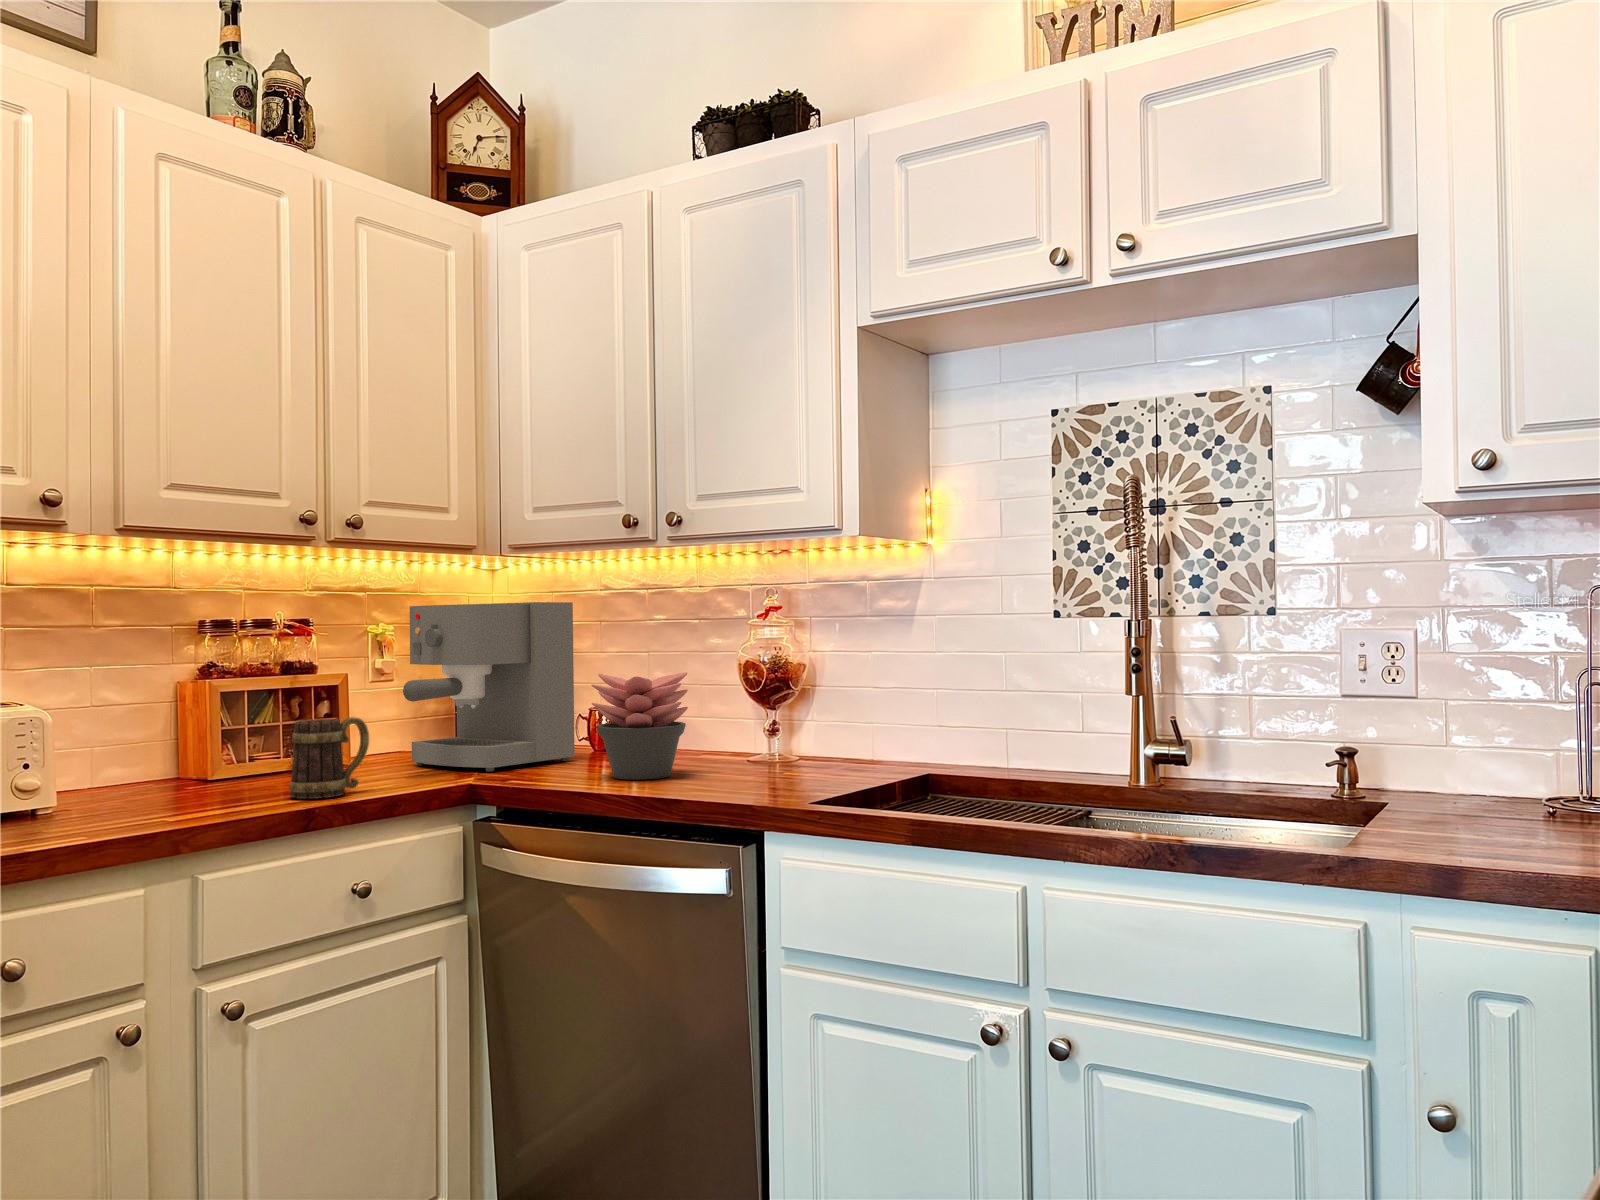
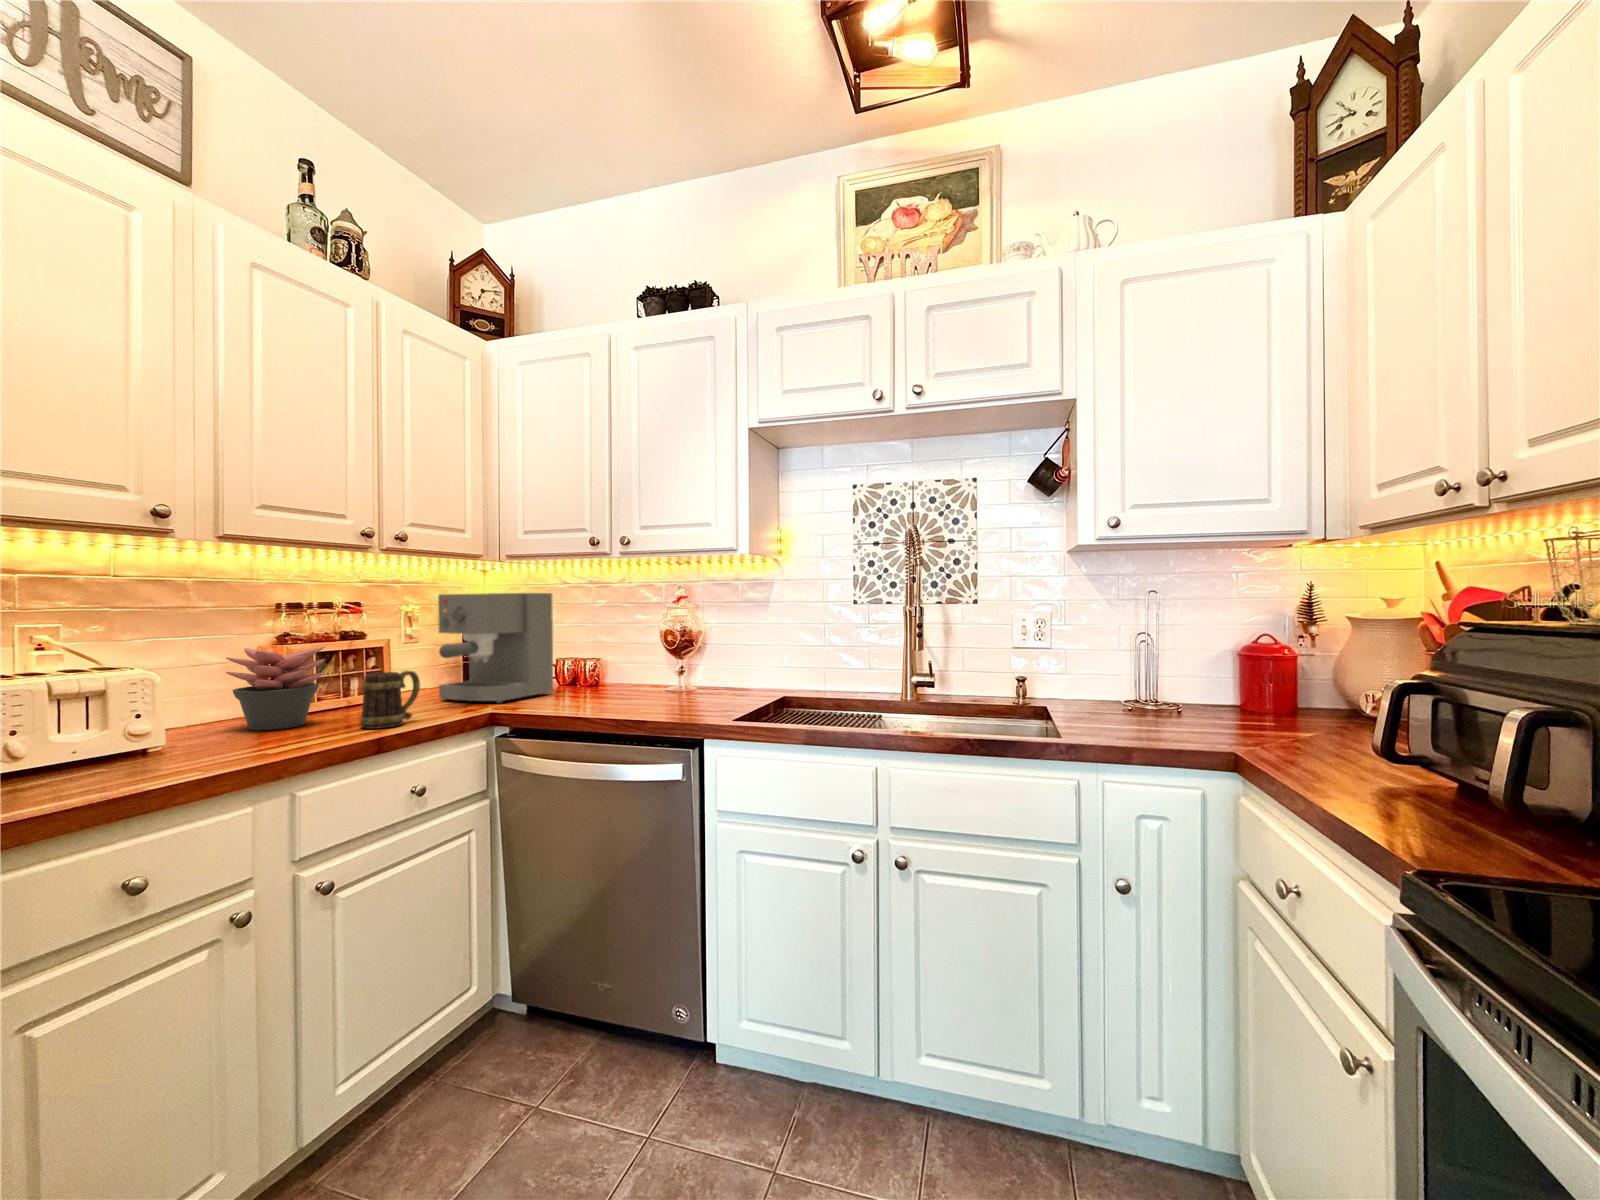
succulent plant: present [592,672,688,780] -> present [226,646,325,730]

